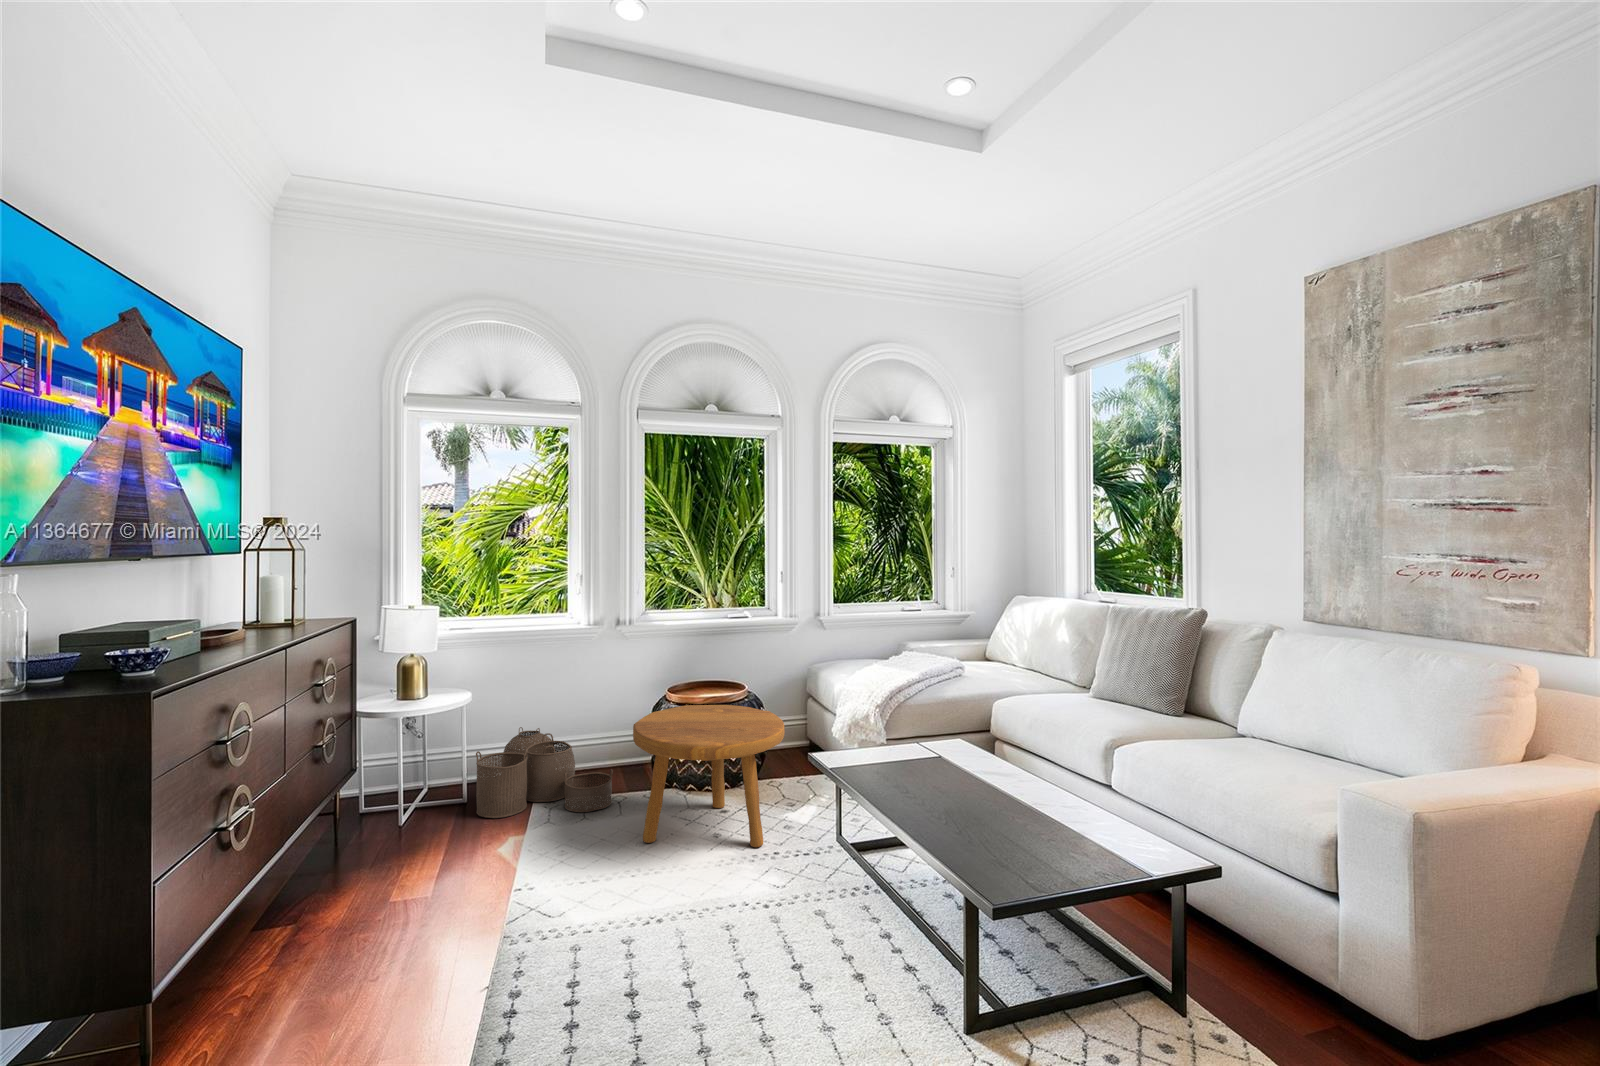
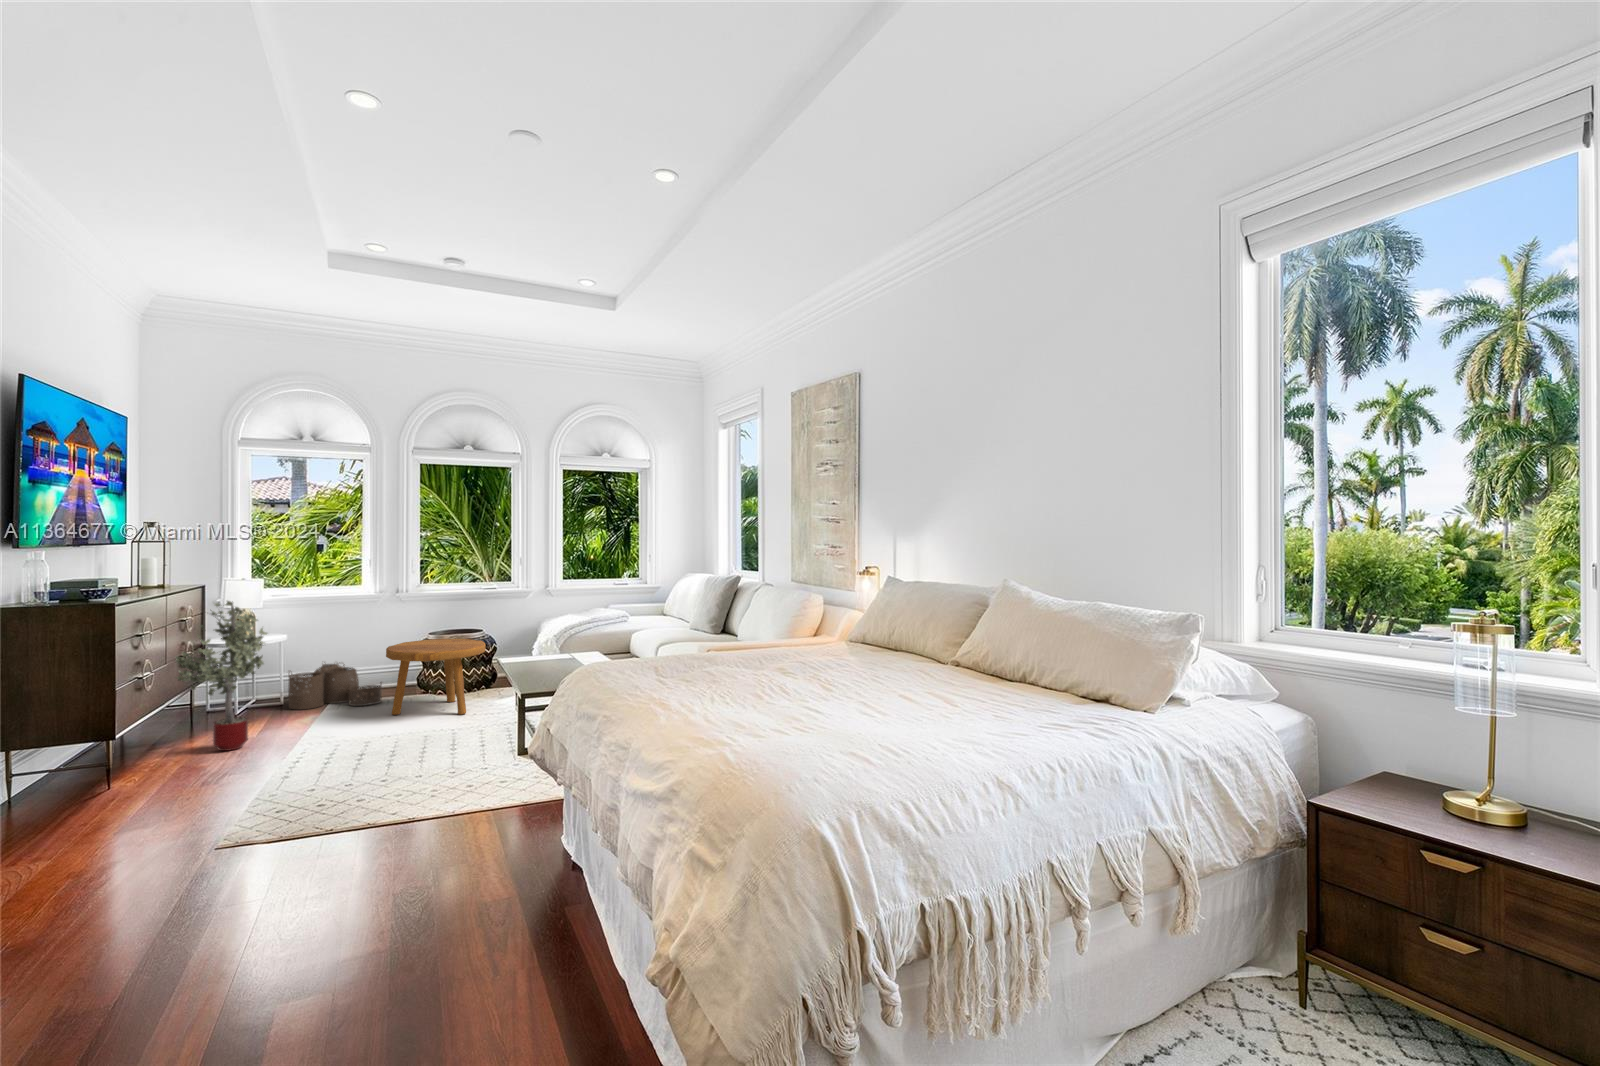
potted tree: none [290,661,461,956] -> present [176,601,267,751]

